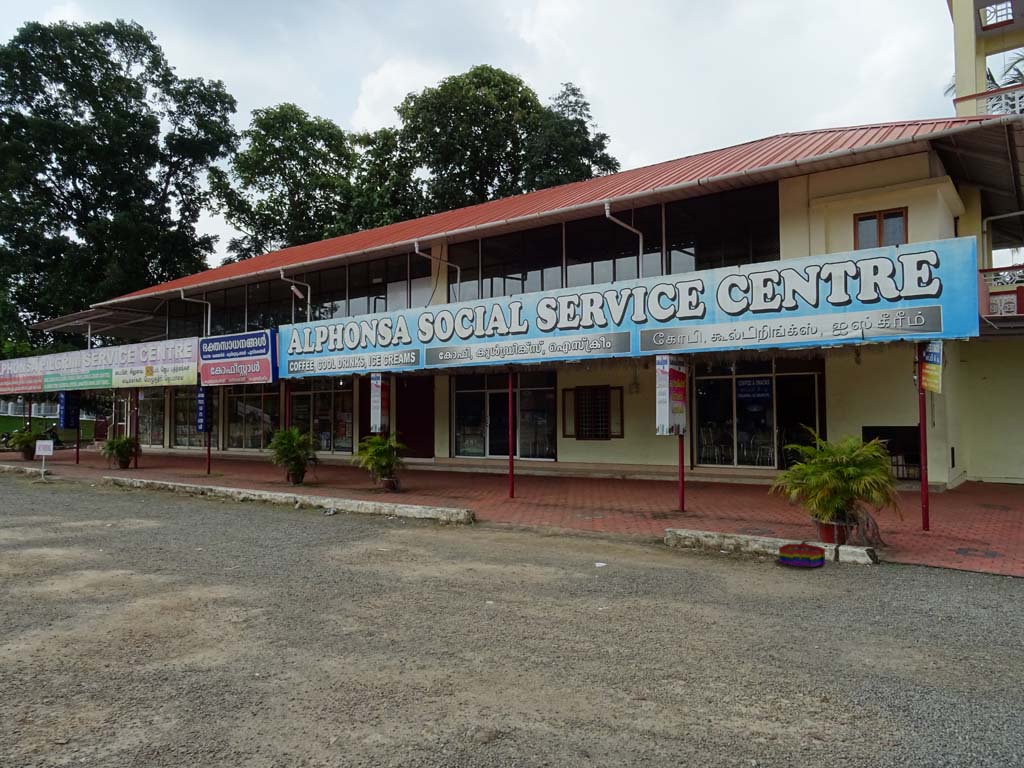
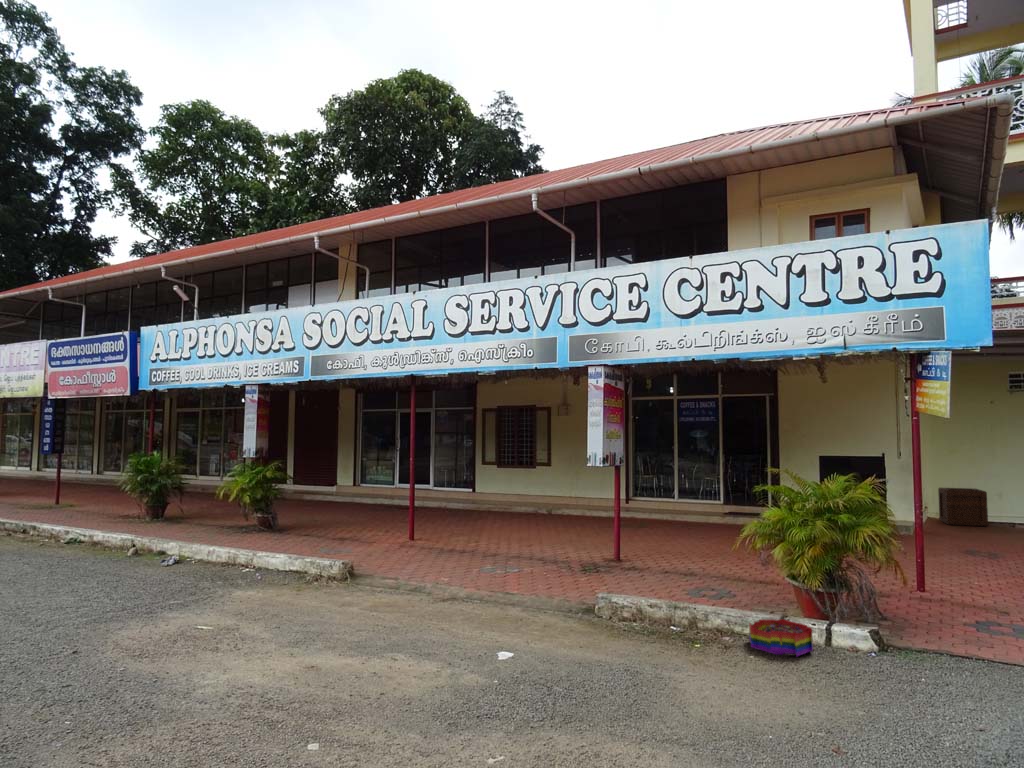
wooden crate: none [970,451,1013,484] -> present [938,488,988,526]

